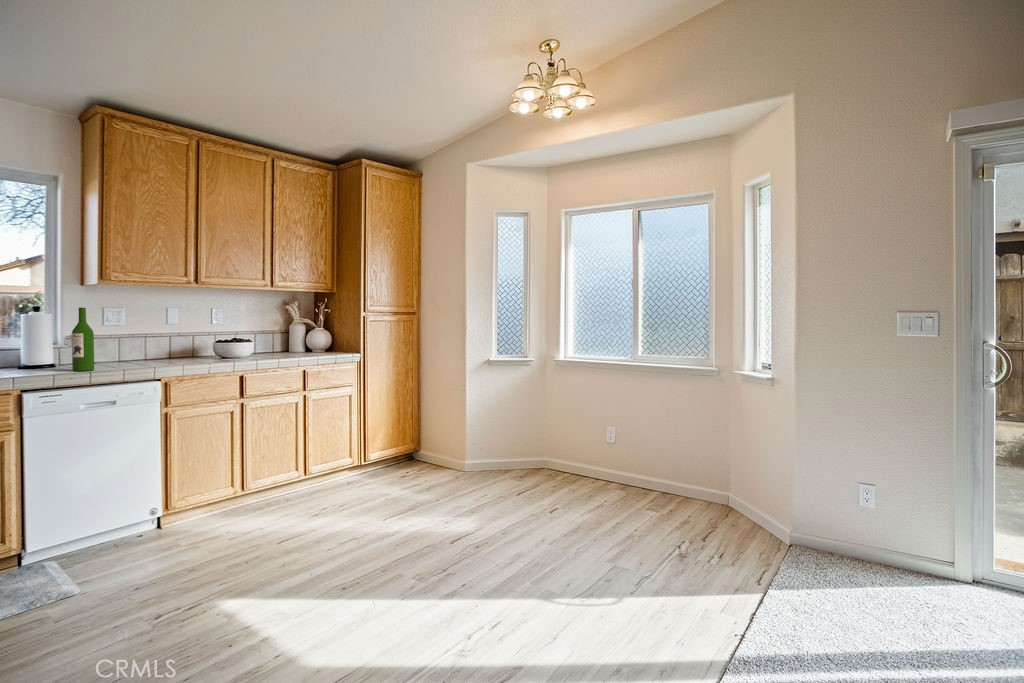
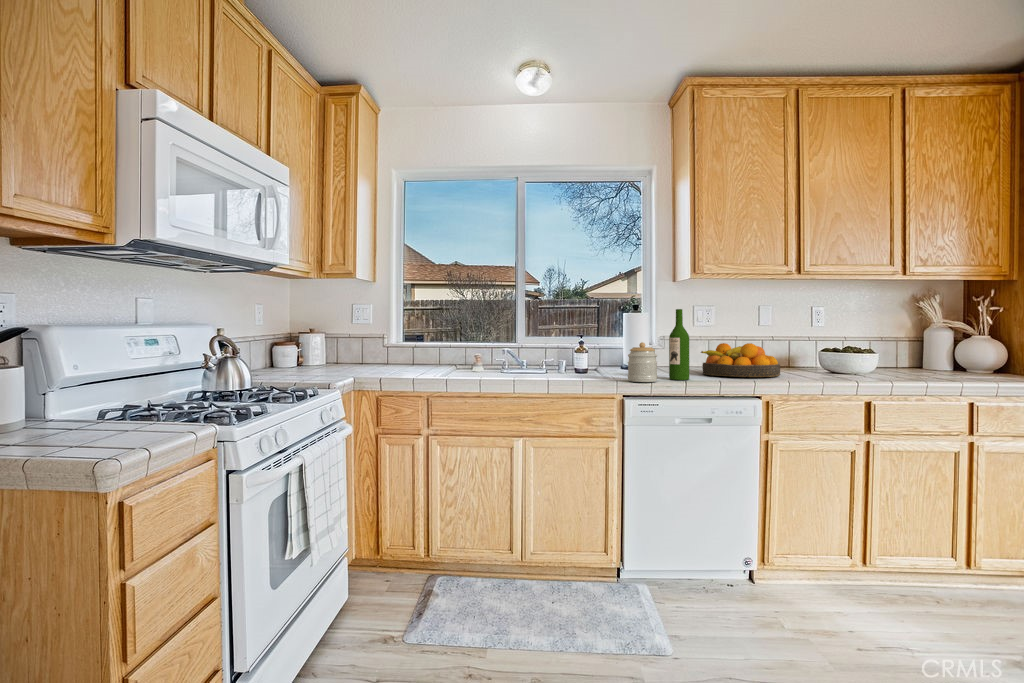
fruit bowl: none [107,336,181,365] -> present [701,343,780,377]
jar: none [23,338,59,375] -> present [628,342,657,382]

